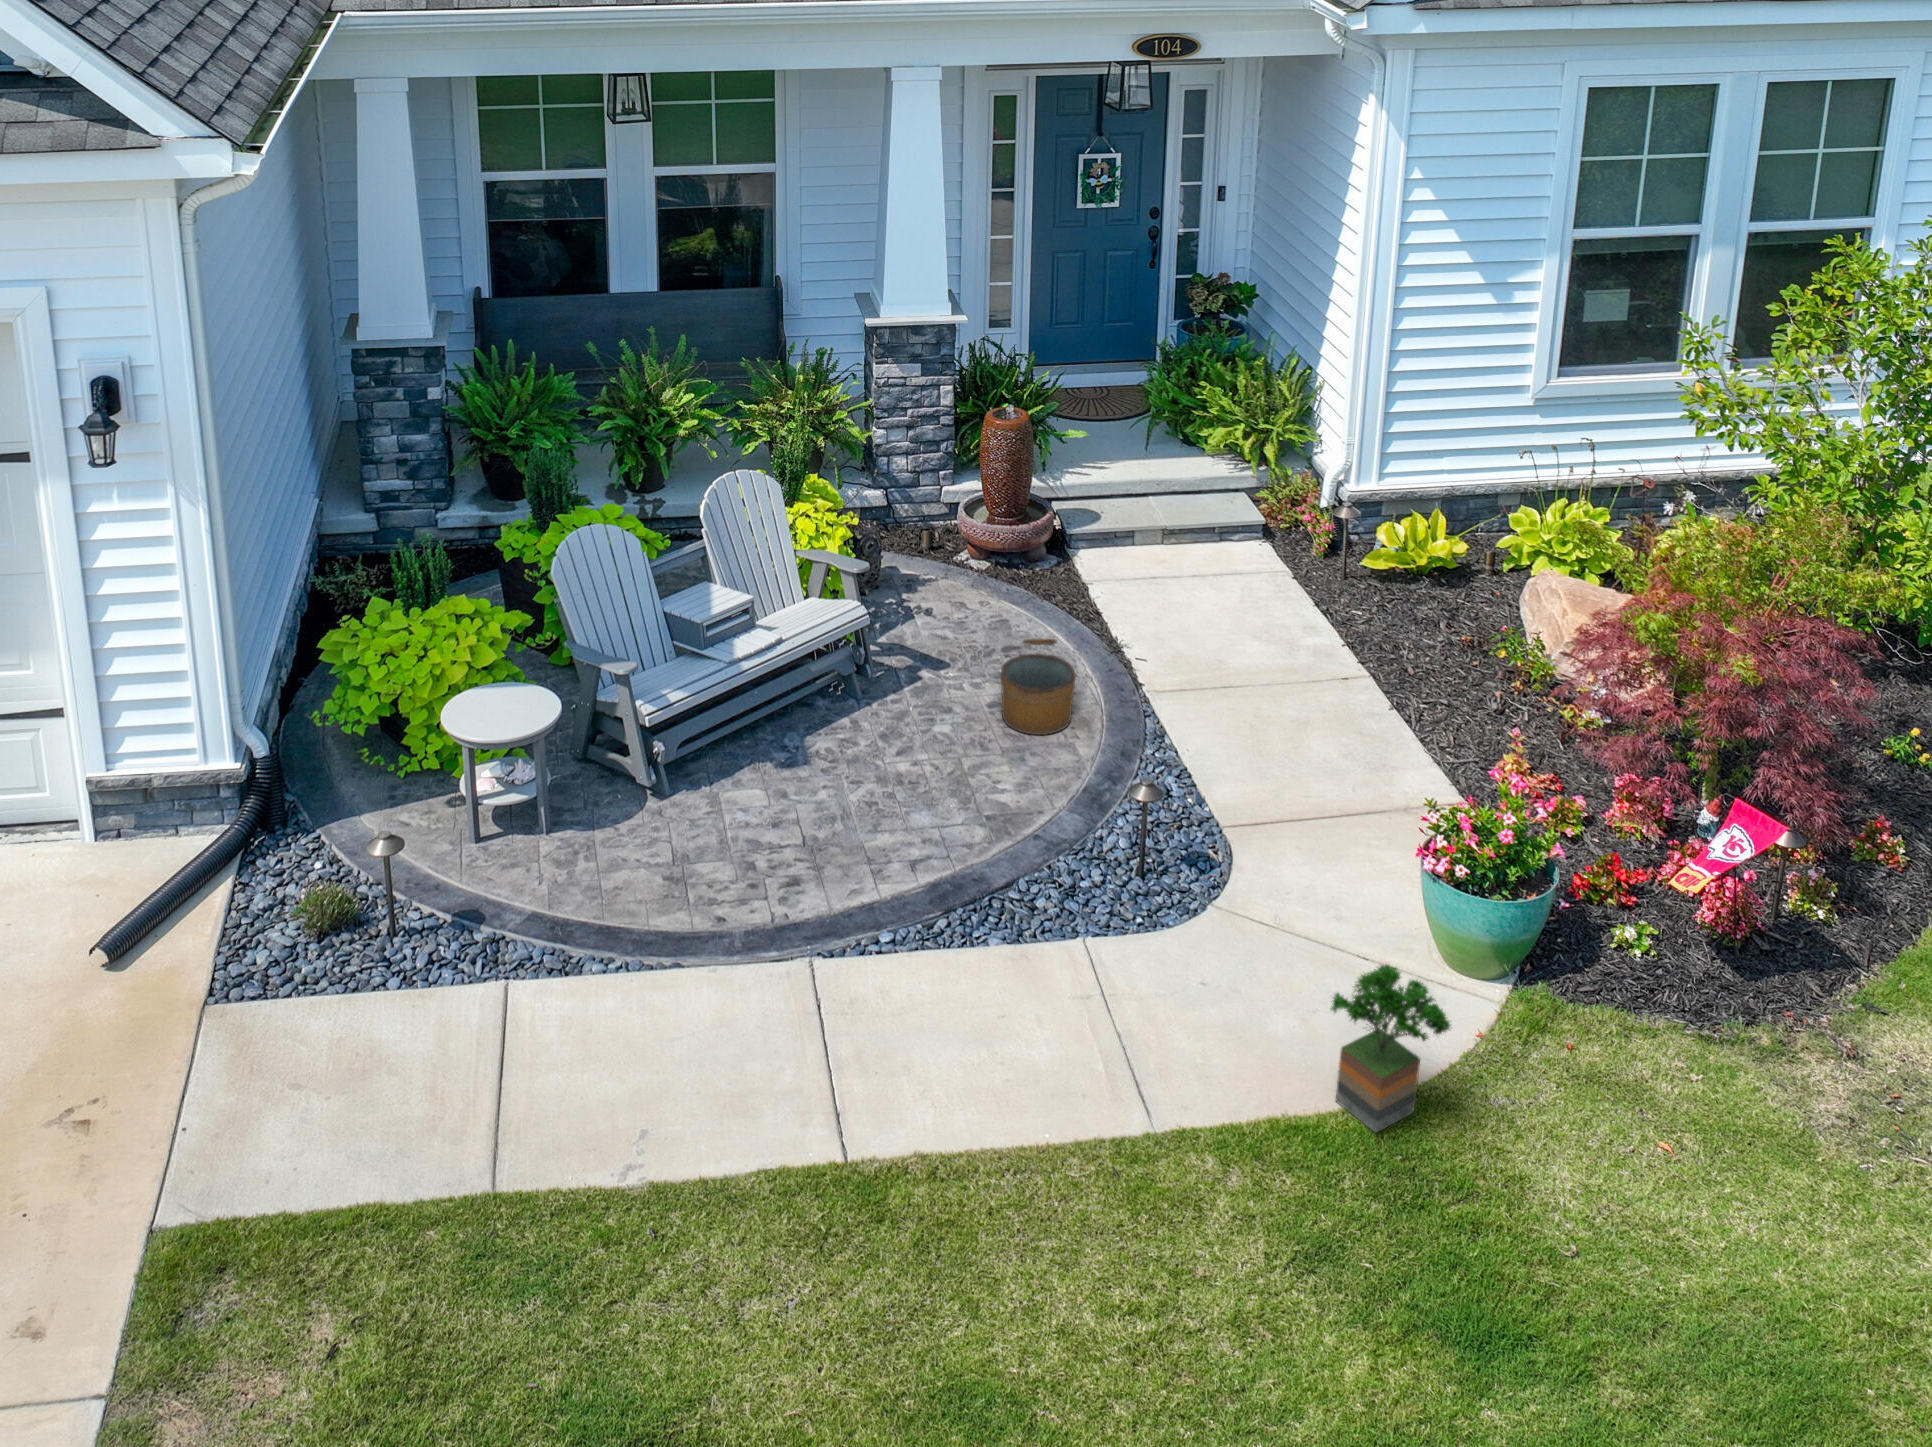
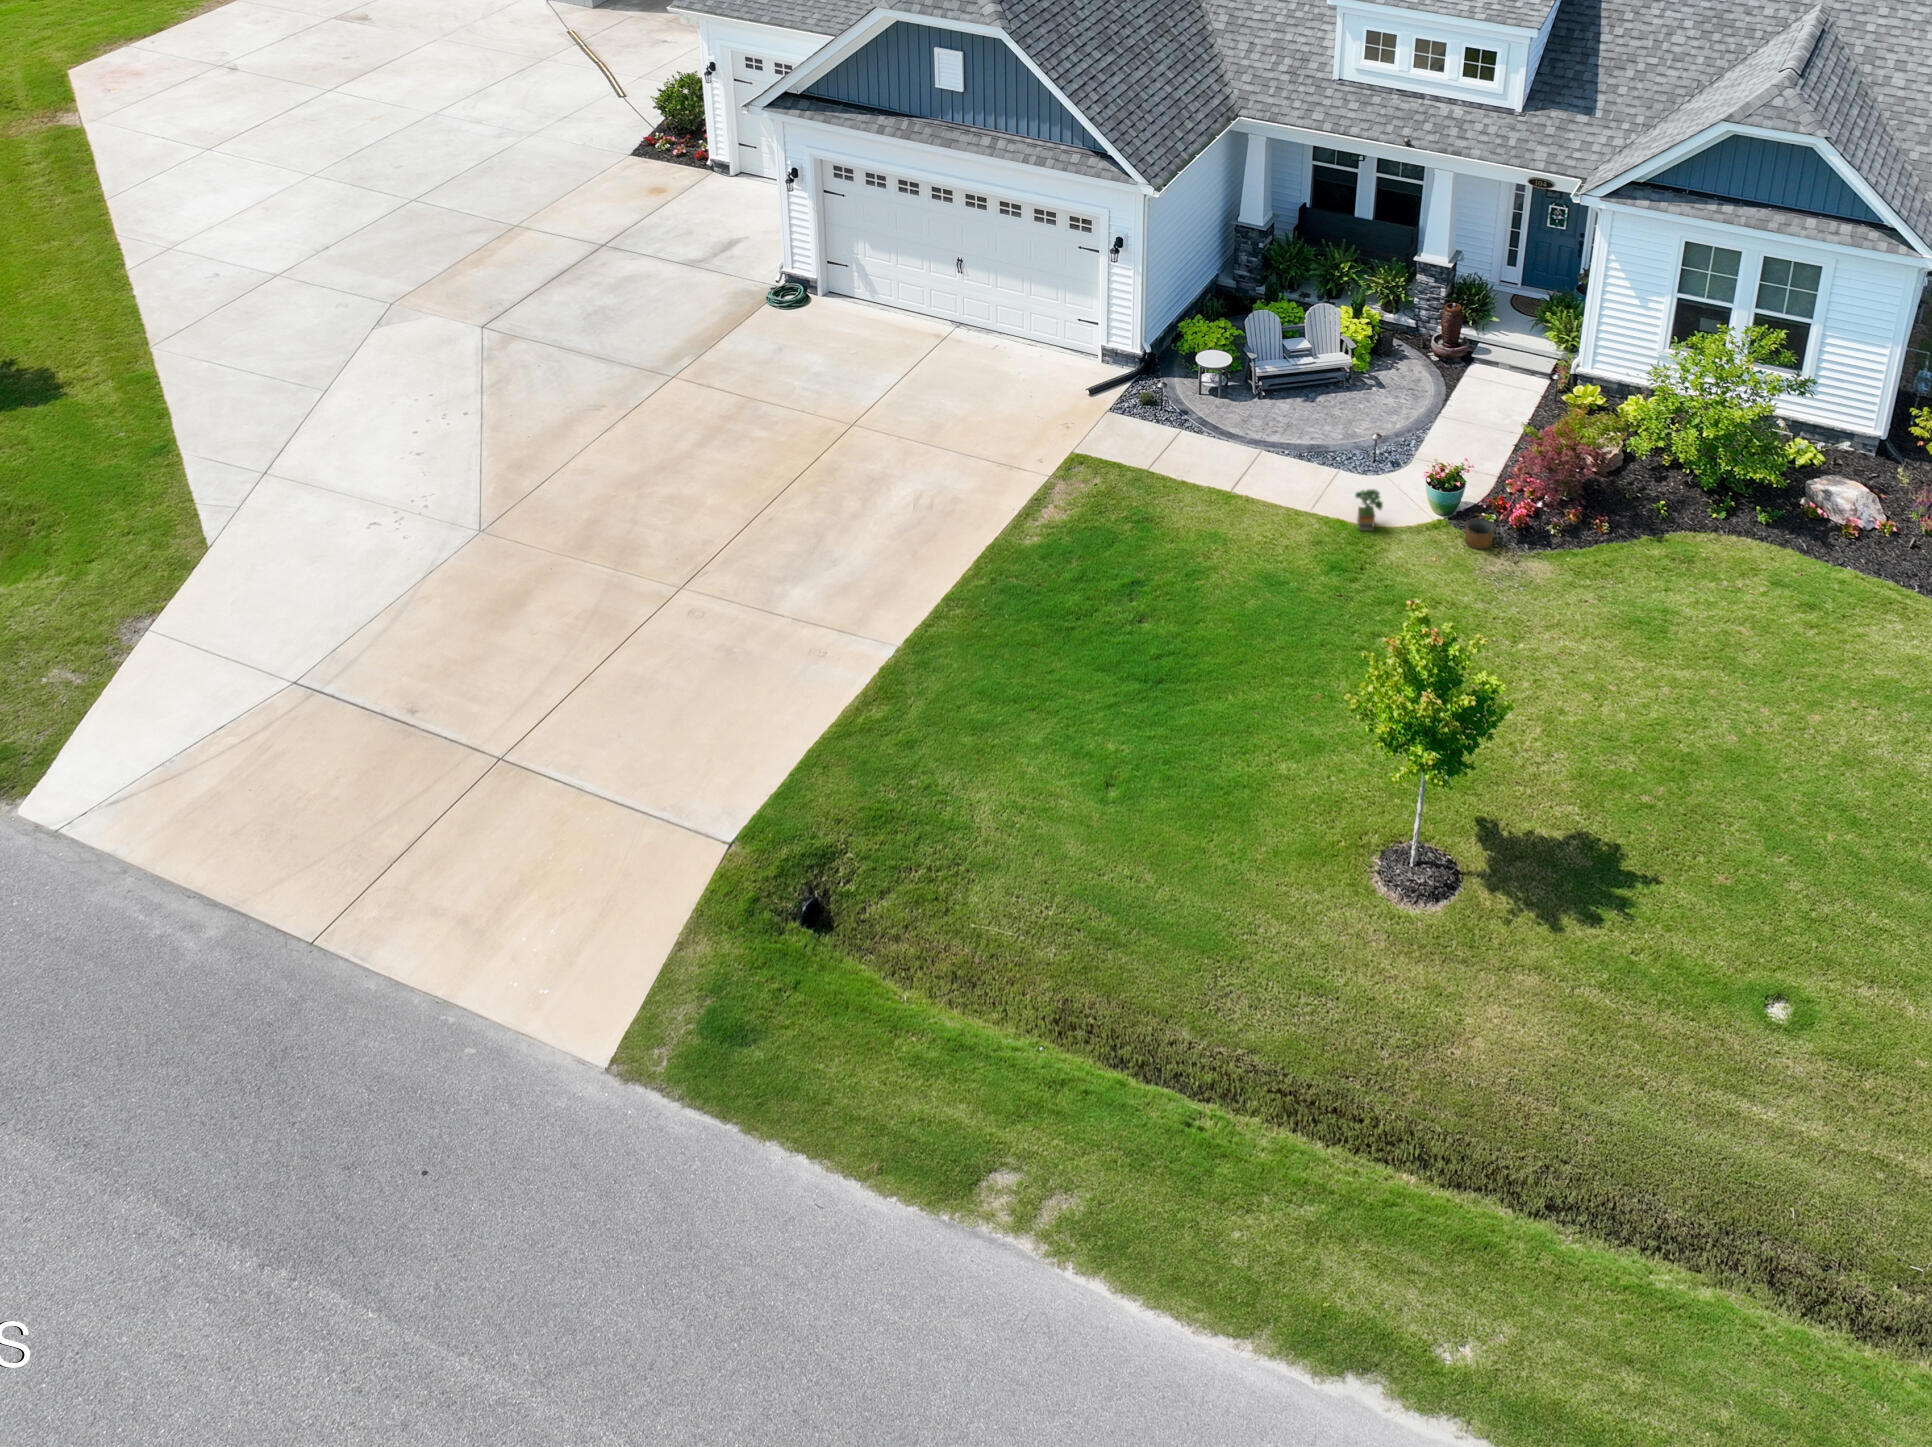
bucket: present [1000,639,1078,735] -> present [1465,513,1495,549]

